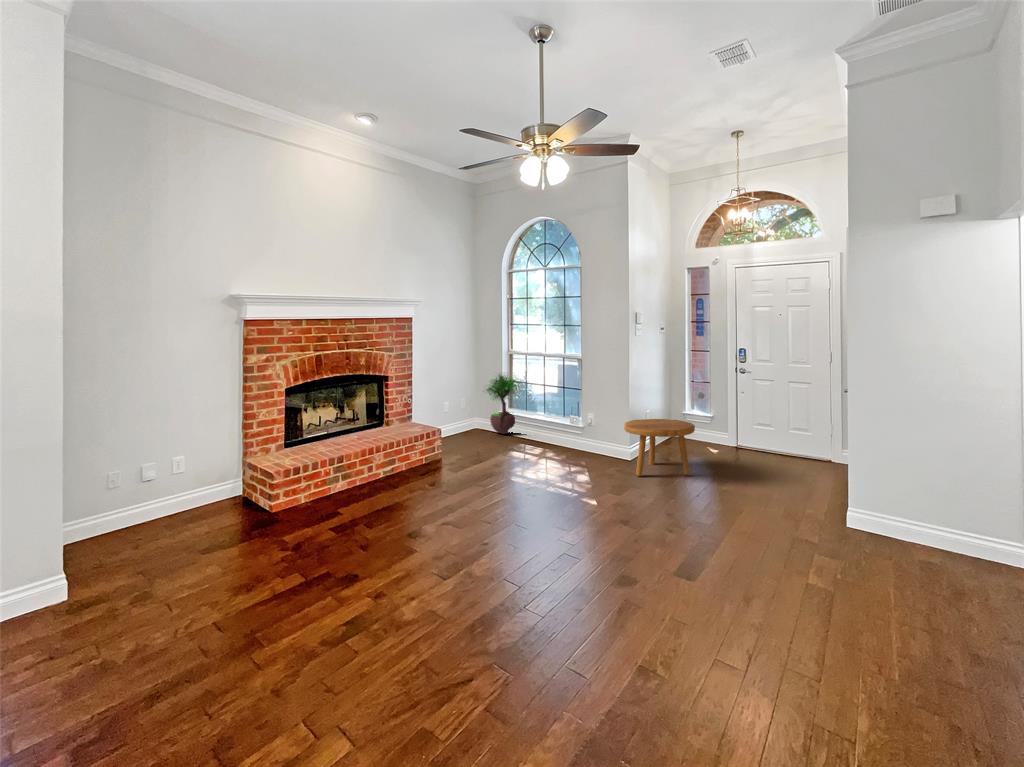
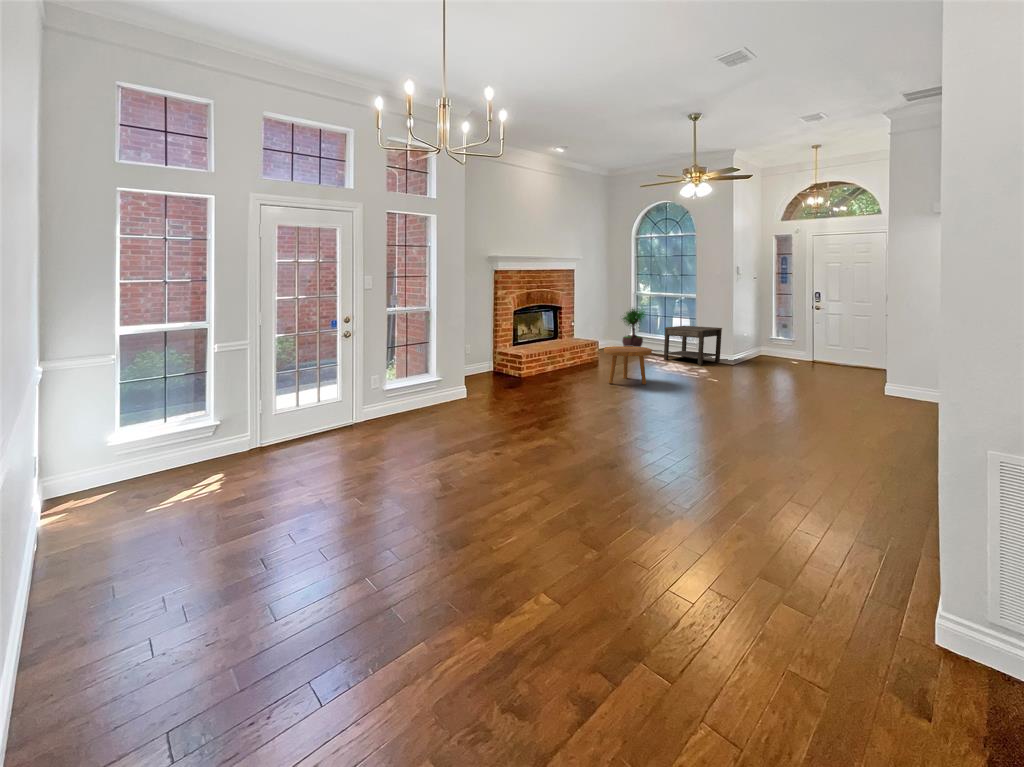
side table: none [541,398,623,461] -> present [664,326,722,365]
footstool: present [624,419,695,476] -> present [604,346,652,384]

